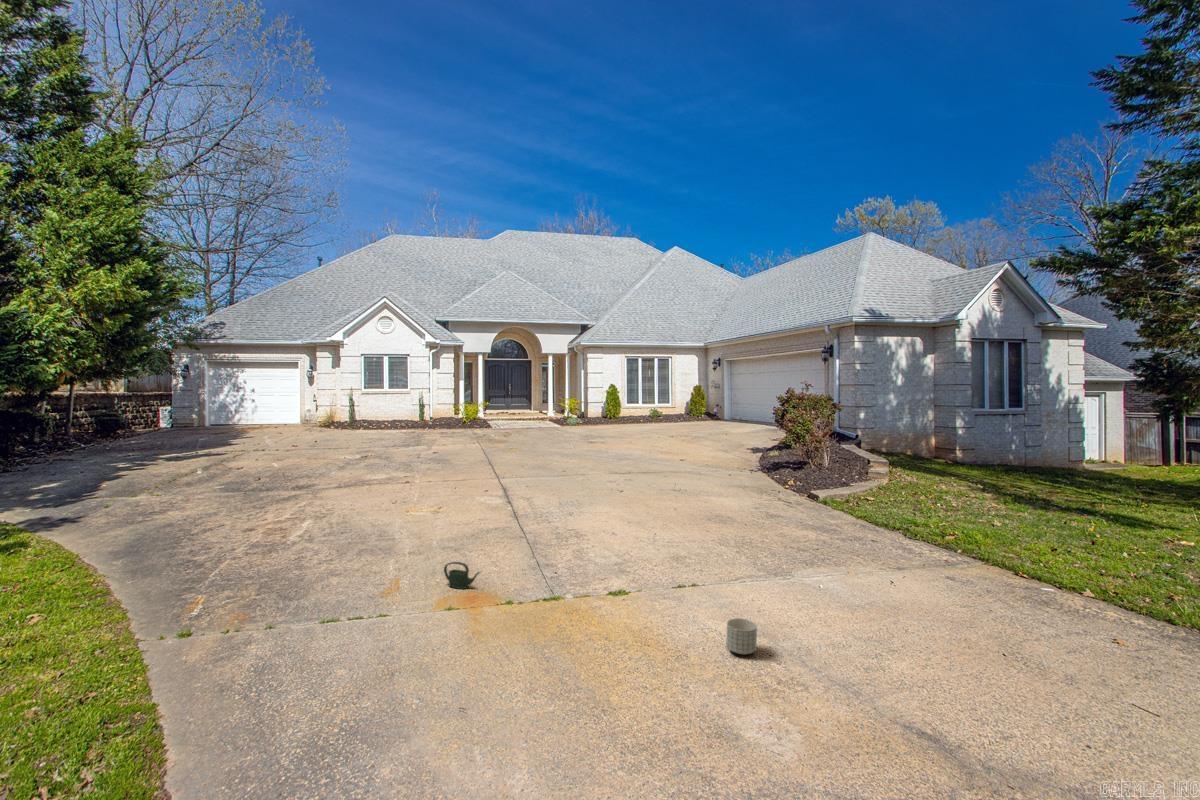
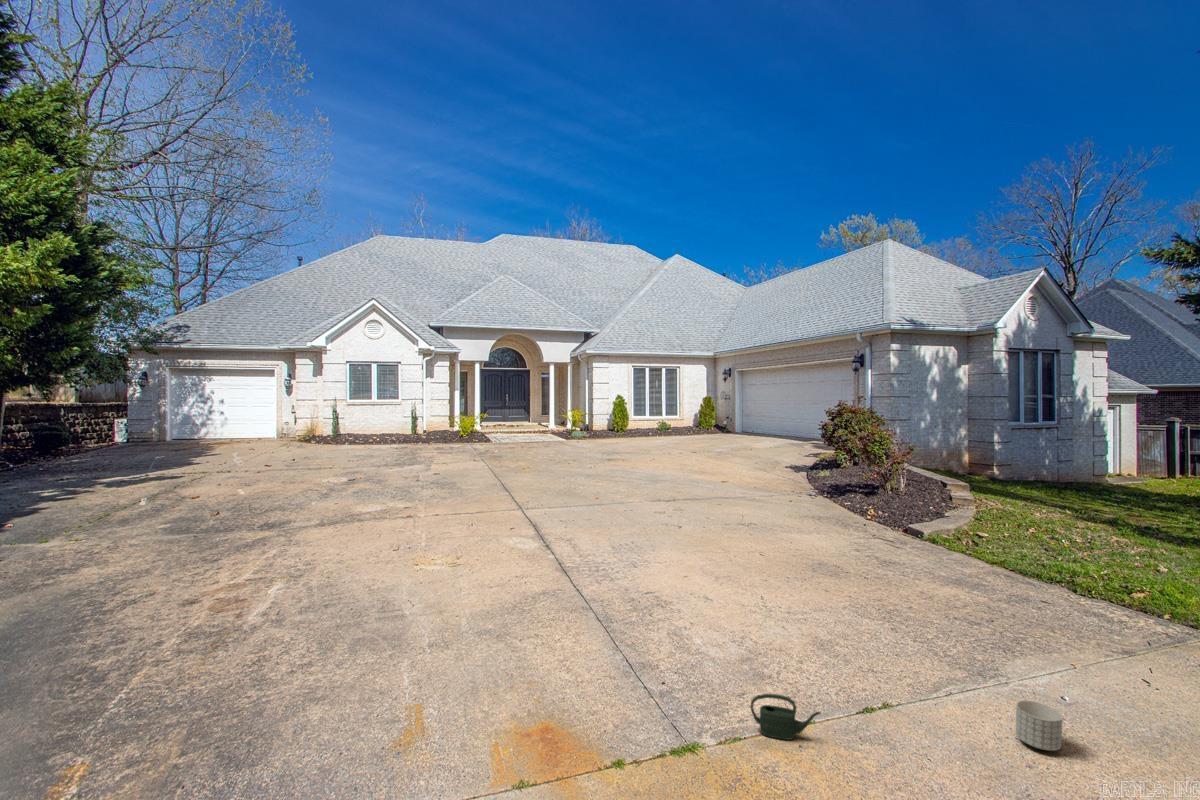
watering can: present [444,562,480,589] -> present [751,694,821,740]

